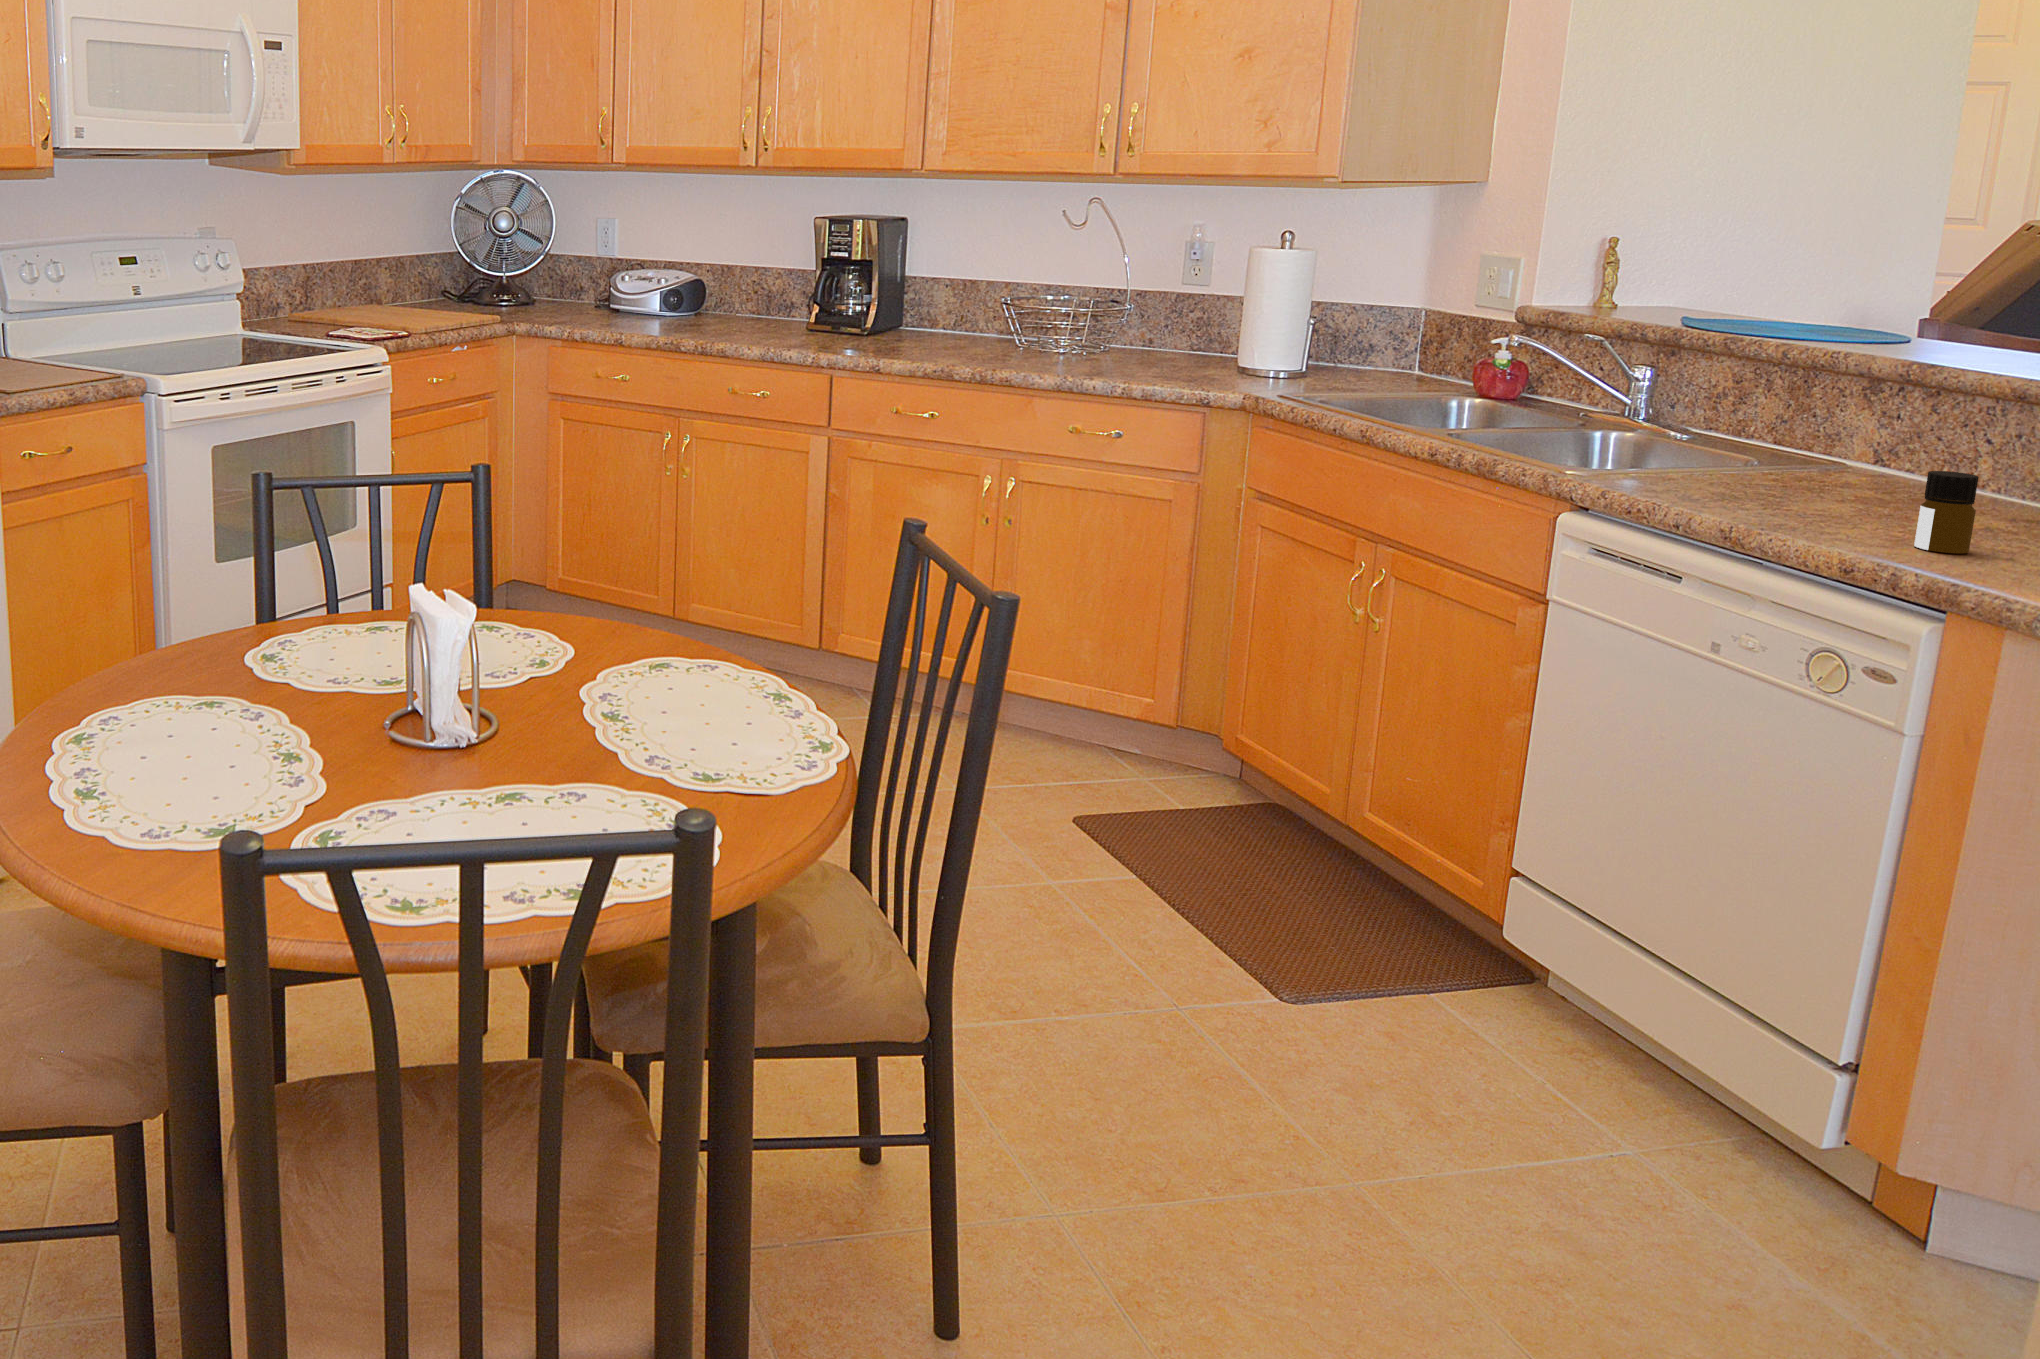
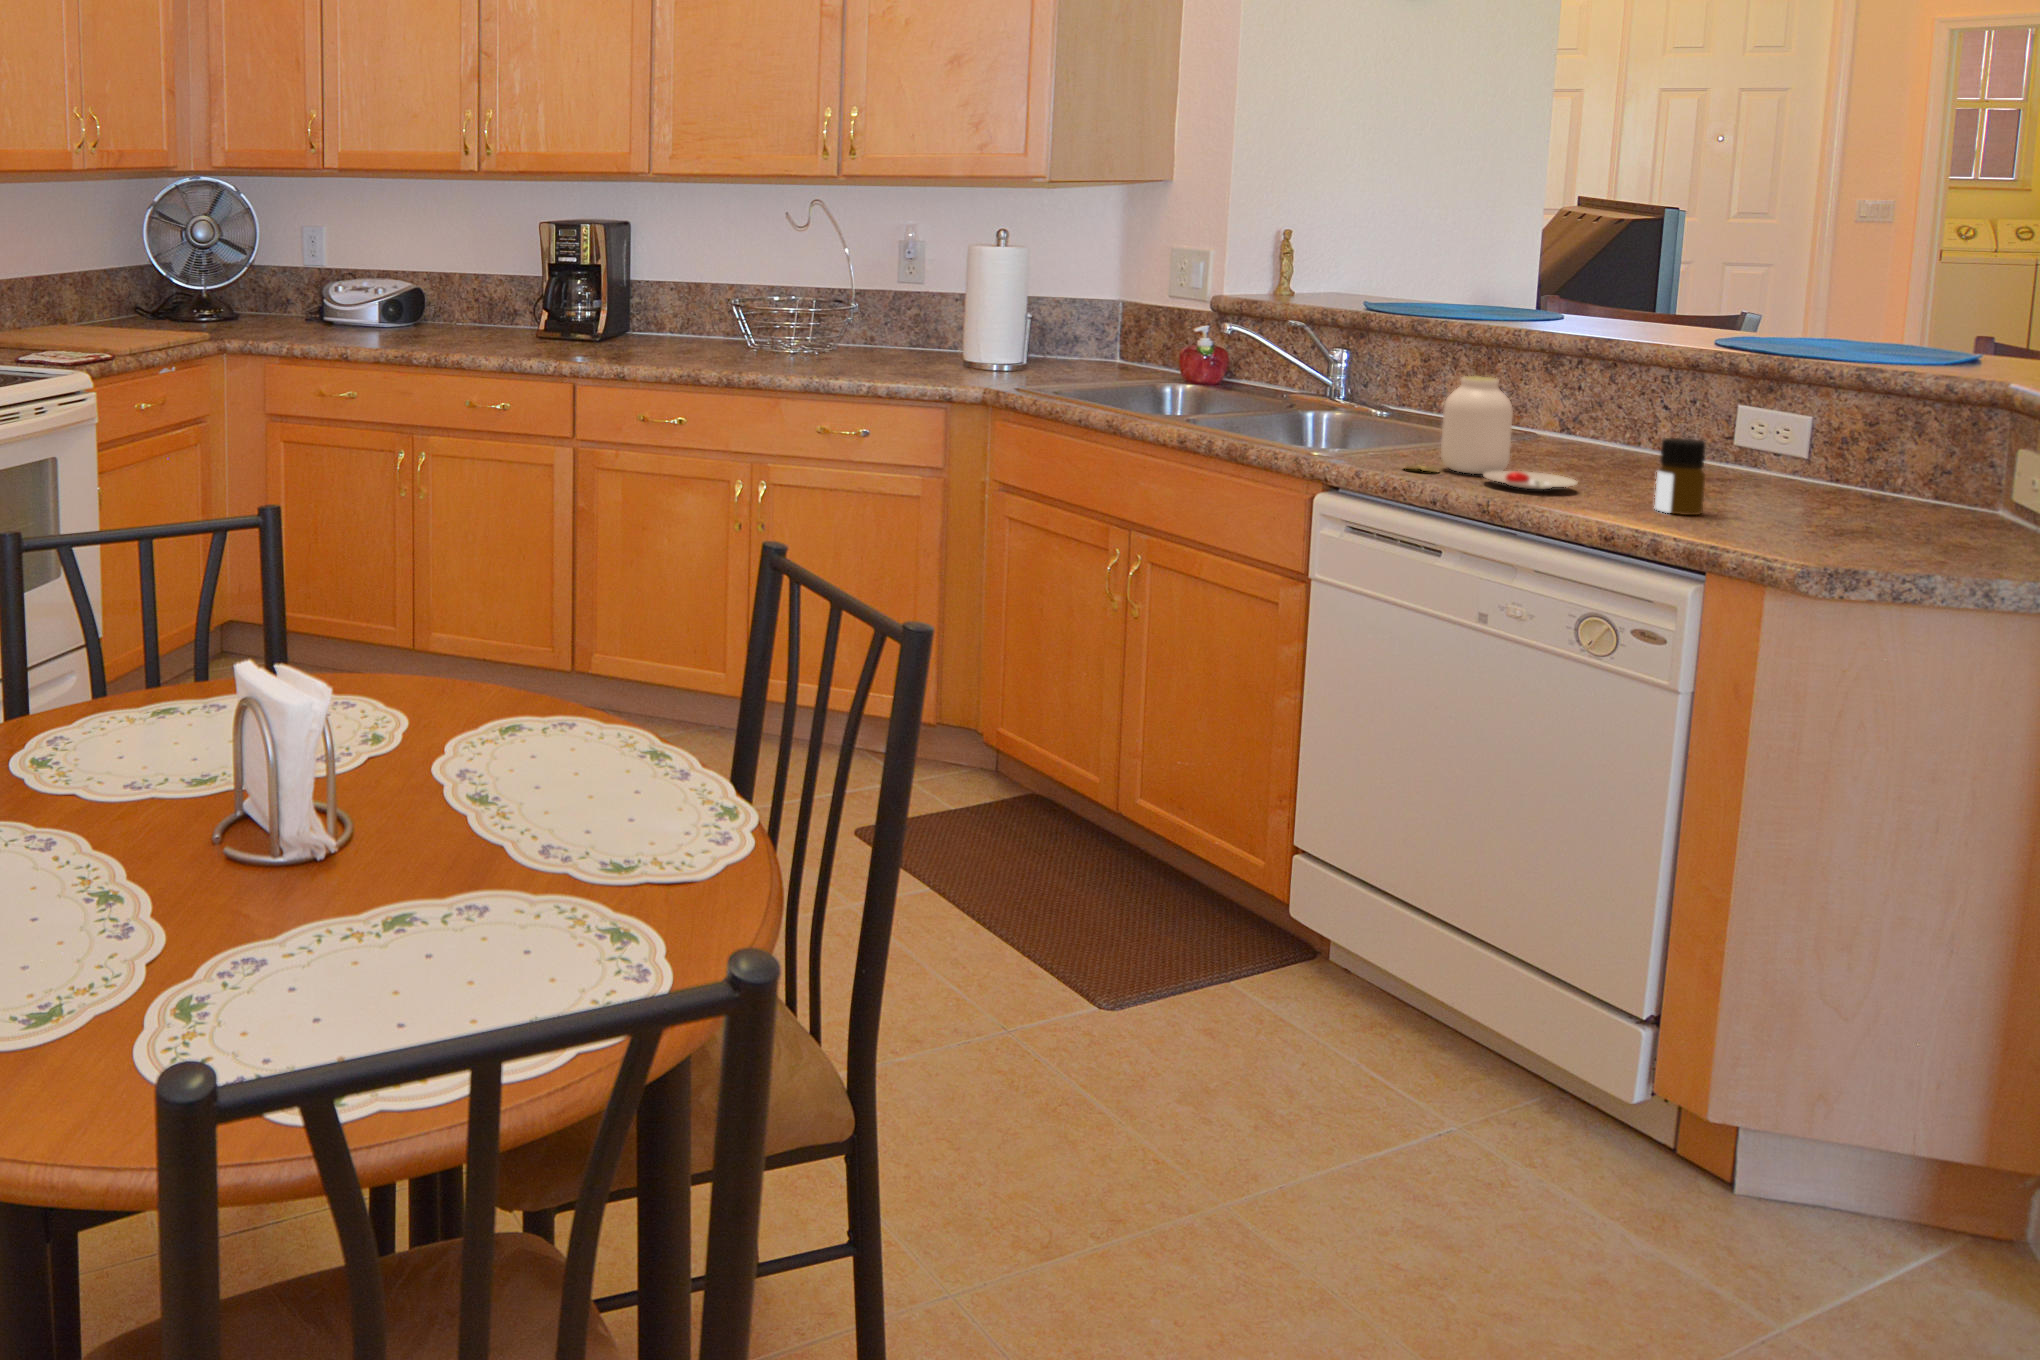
jar: none [1652,399,1840,519] -> present [1405,376,1577,489]

